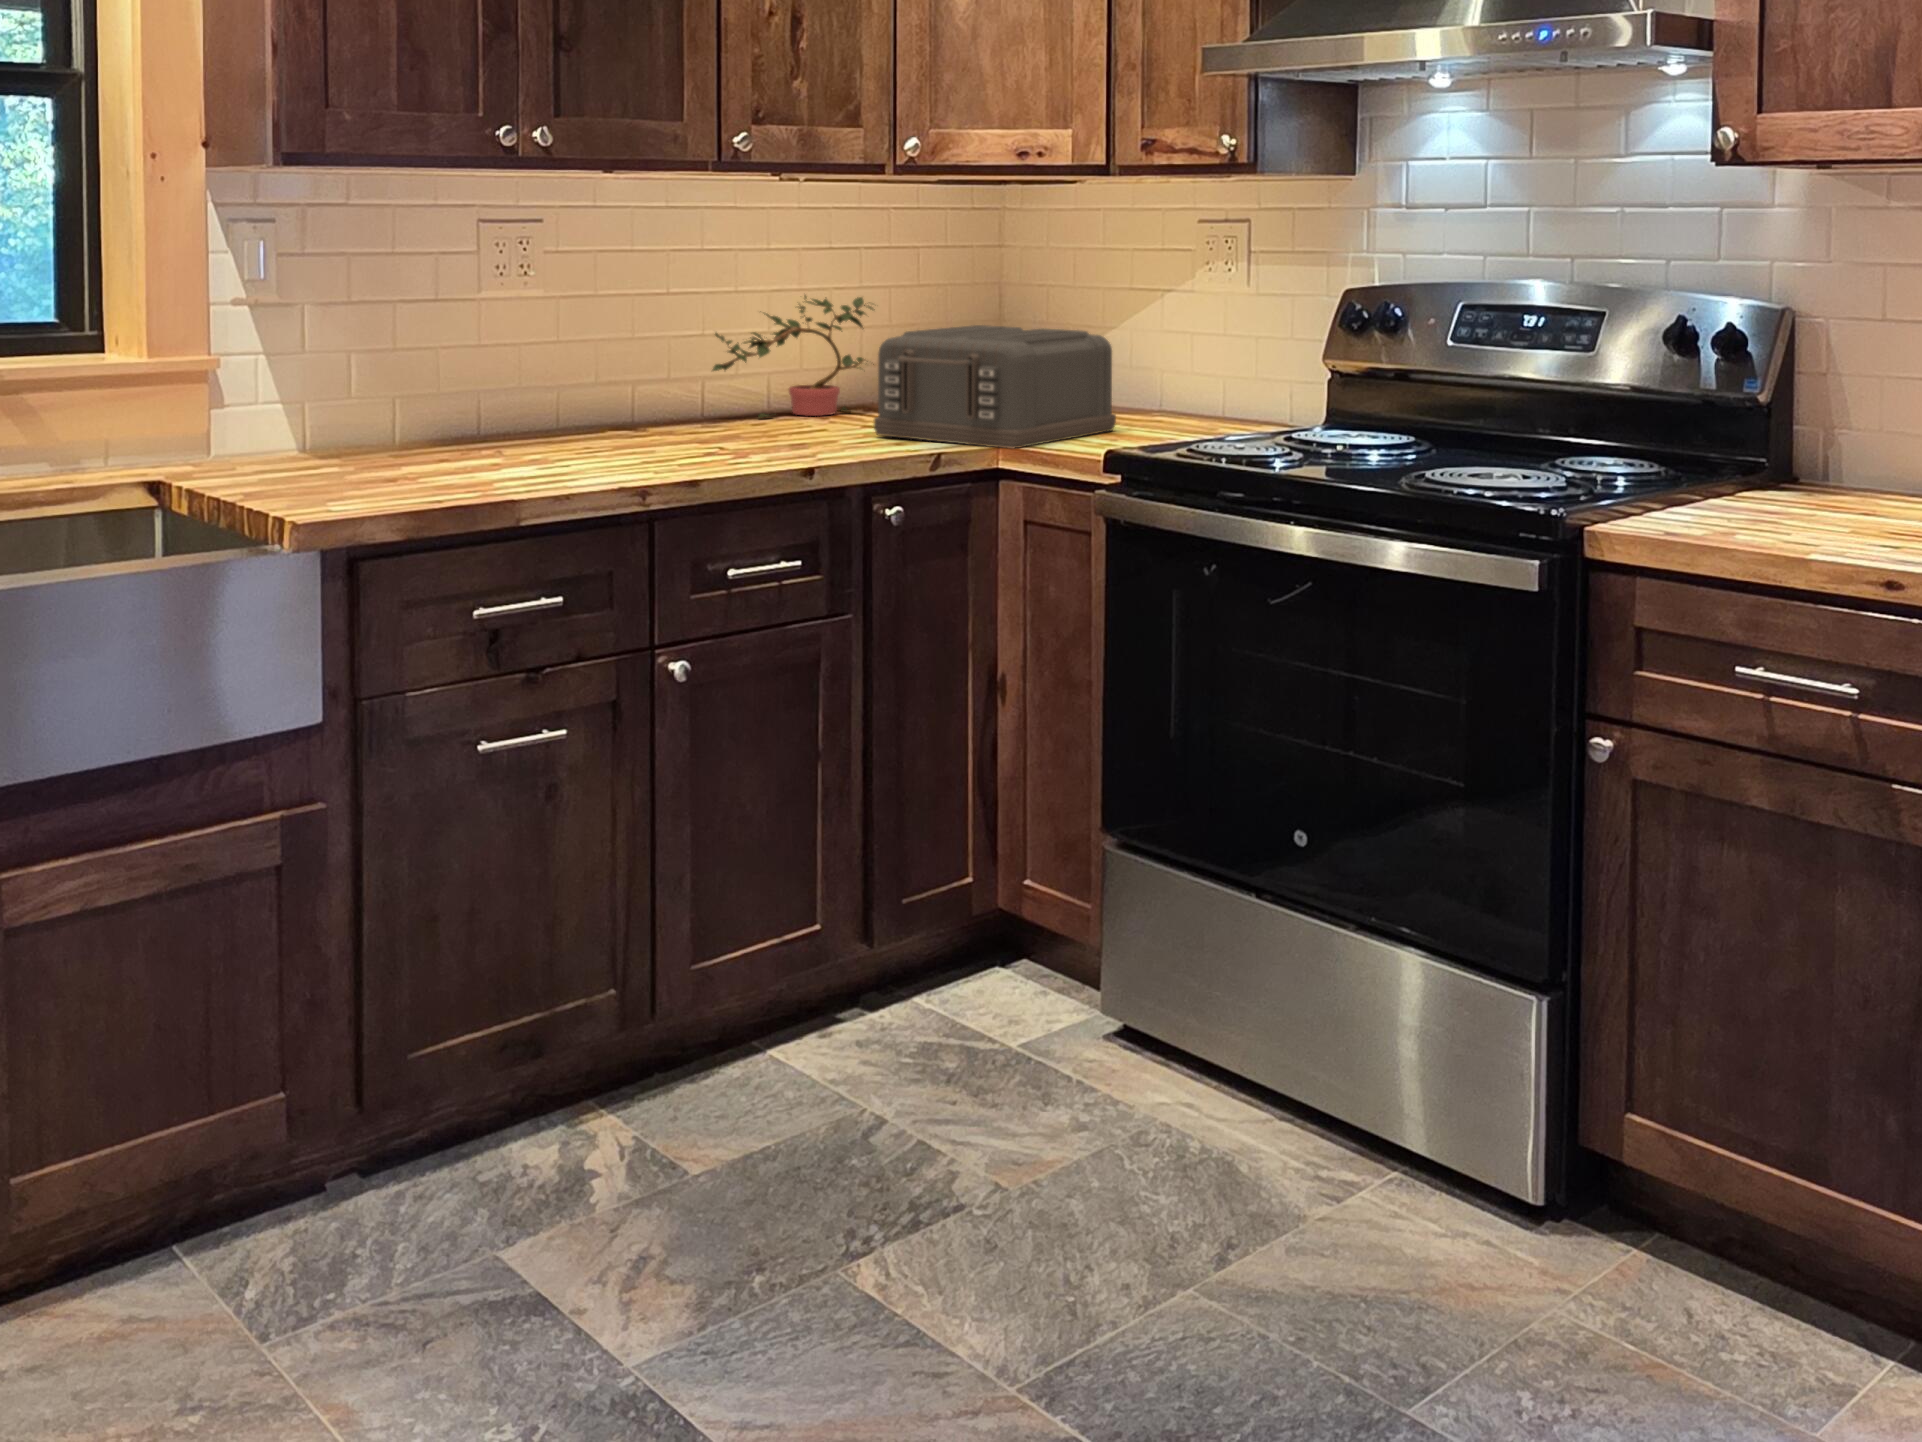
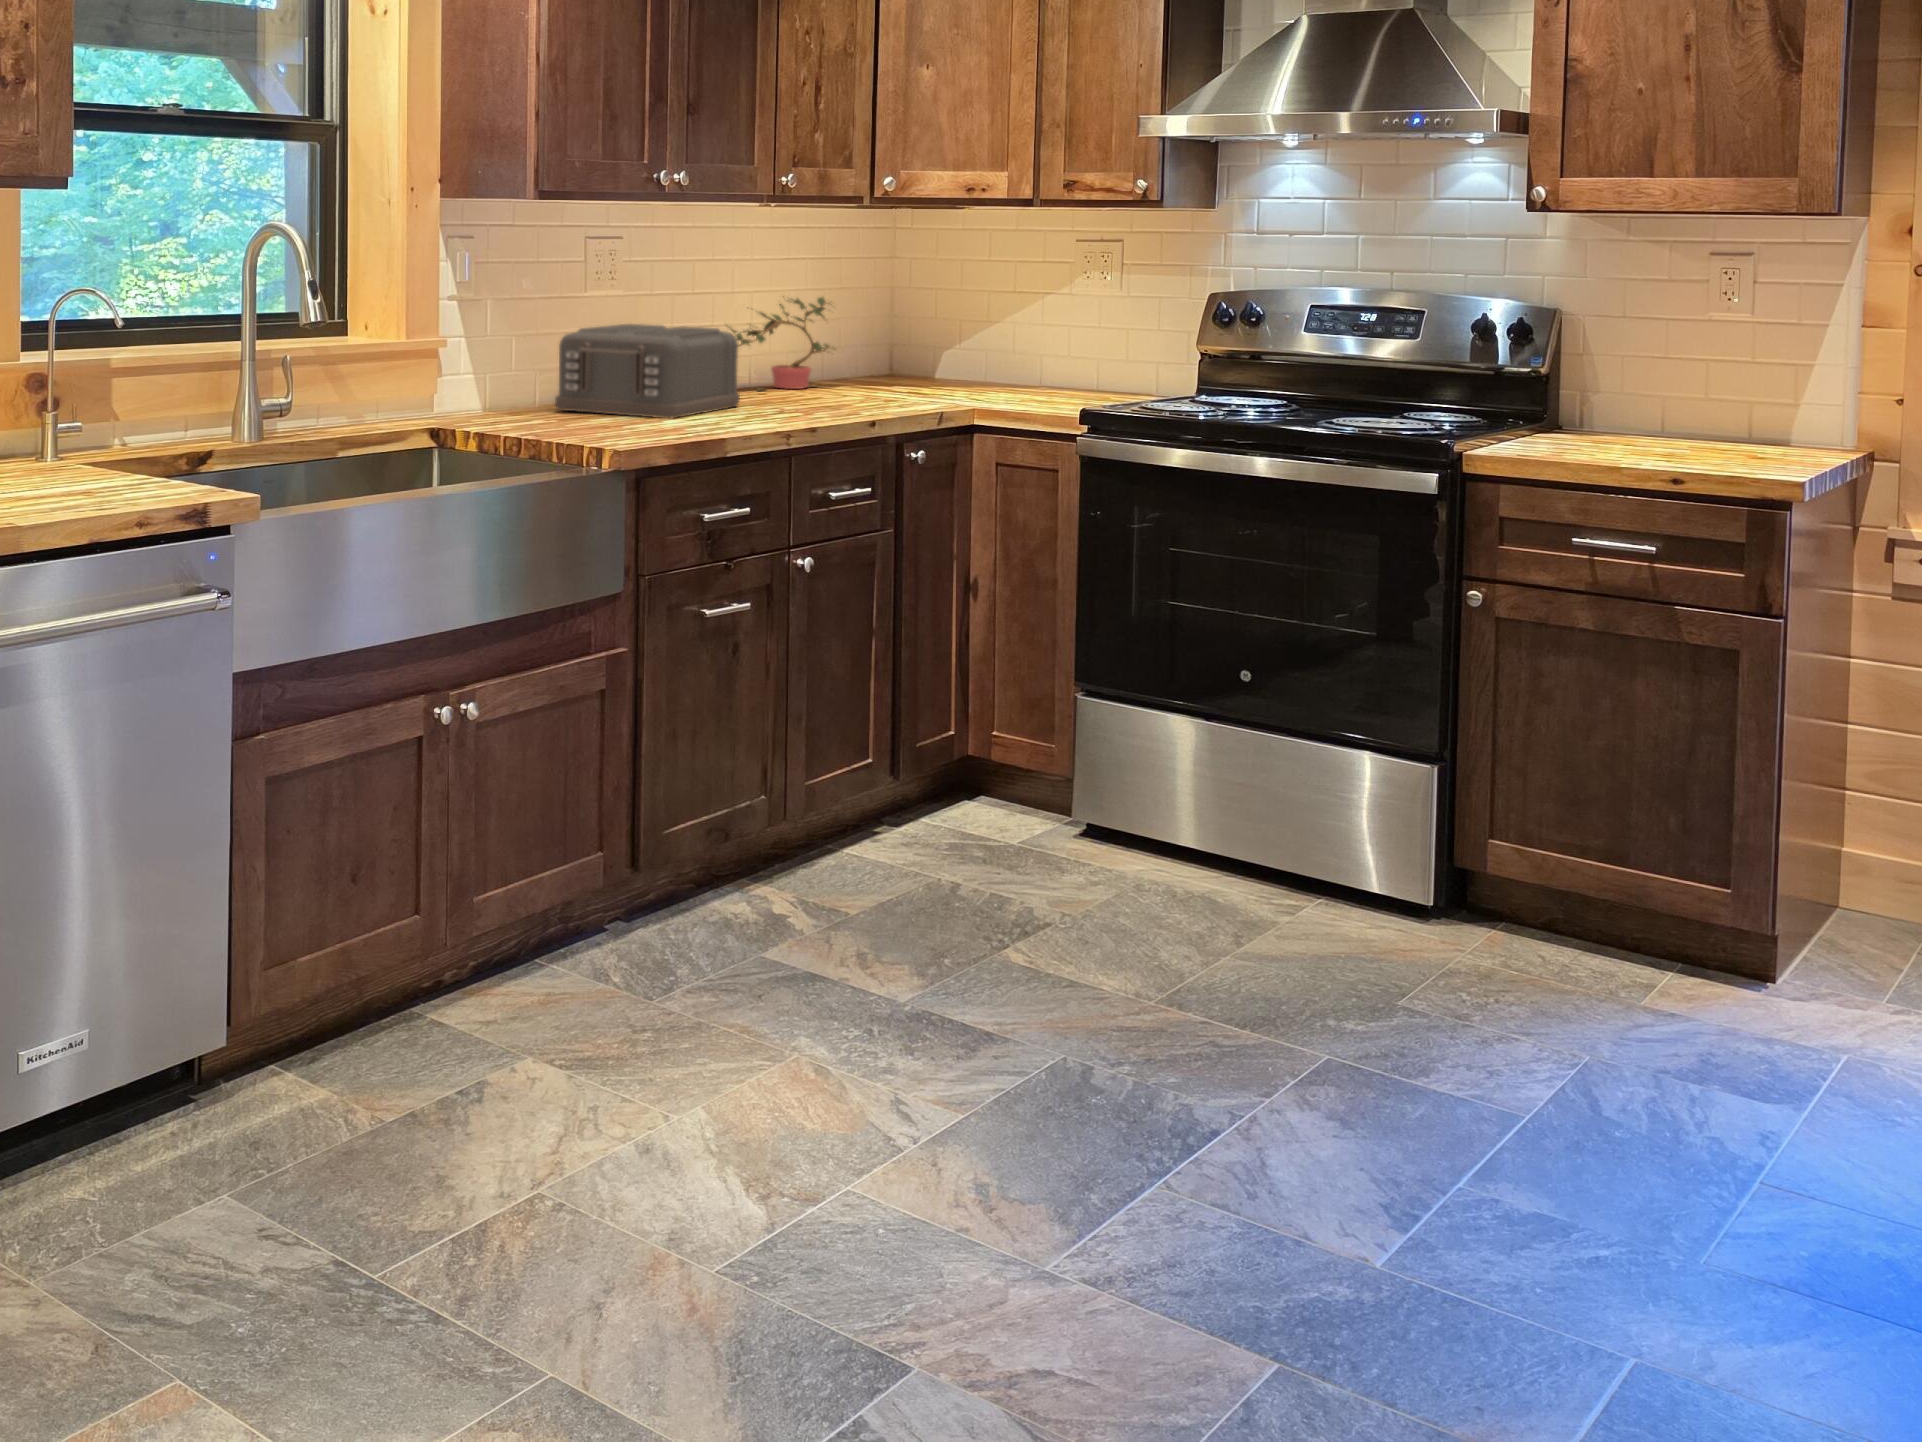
toaster: present [874,325,1116,448] -> present [555,324,740,418]

